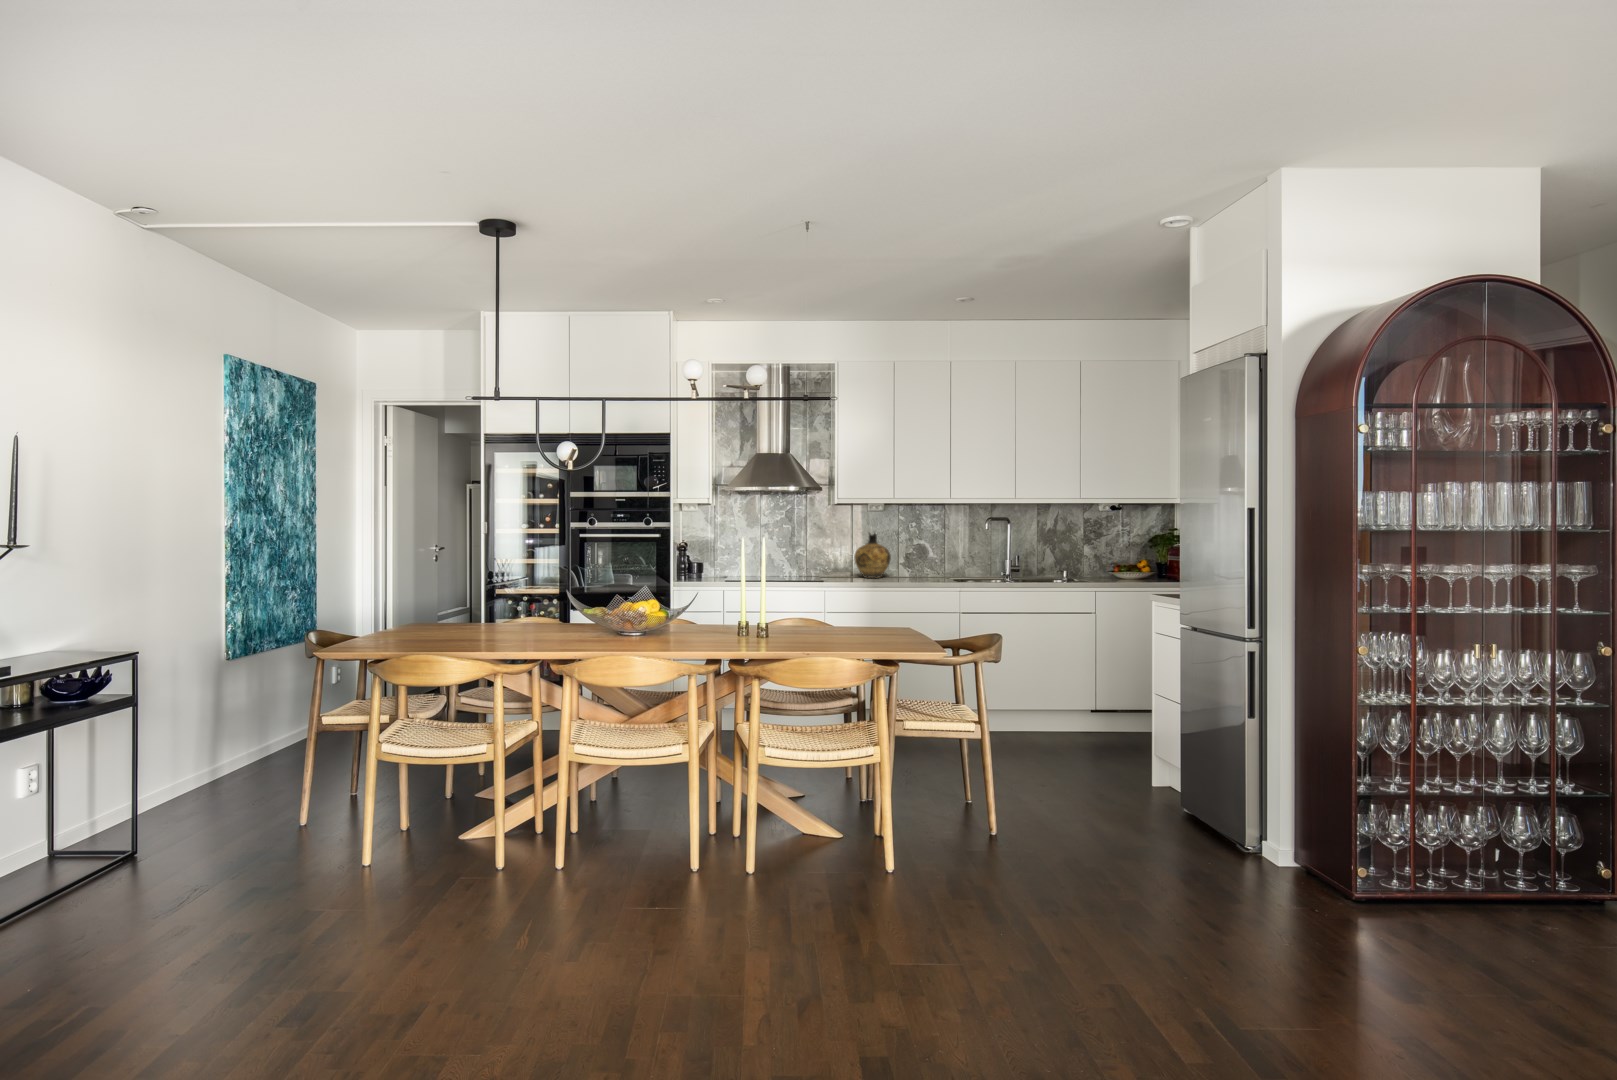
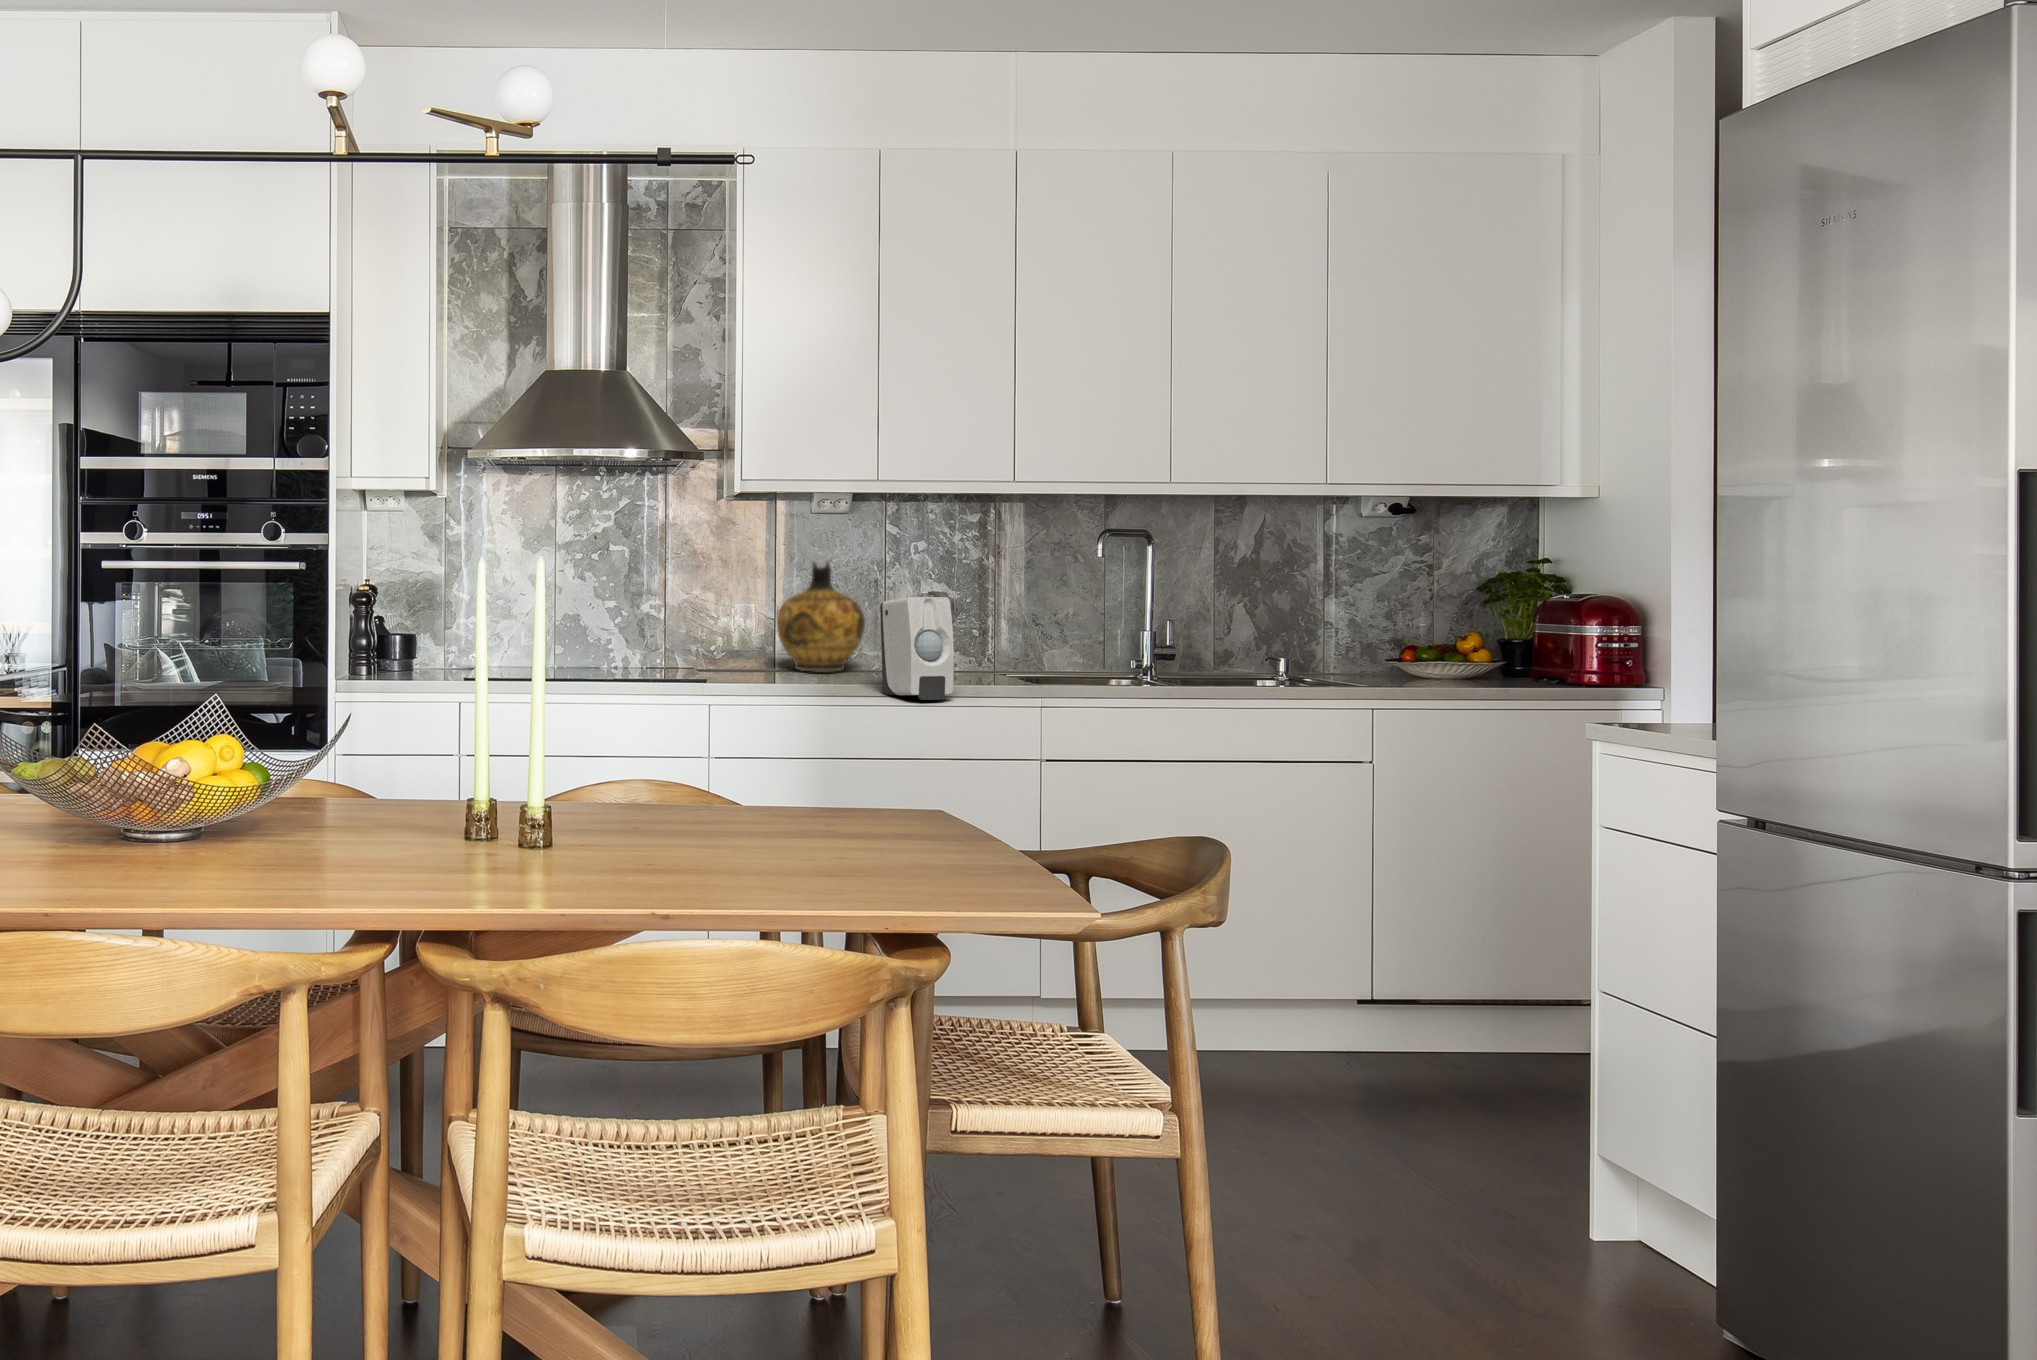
soap dispenser: none [892,546,919,587] -> present [880,597,954,700]

